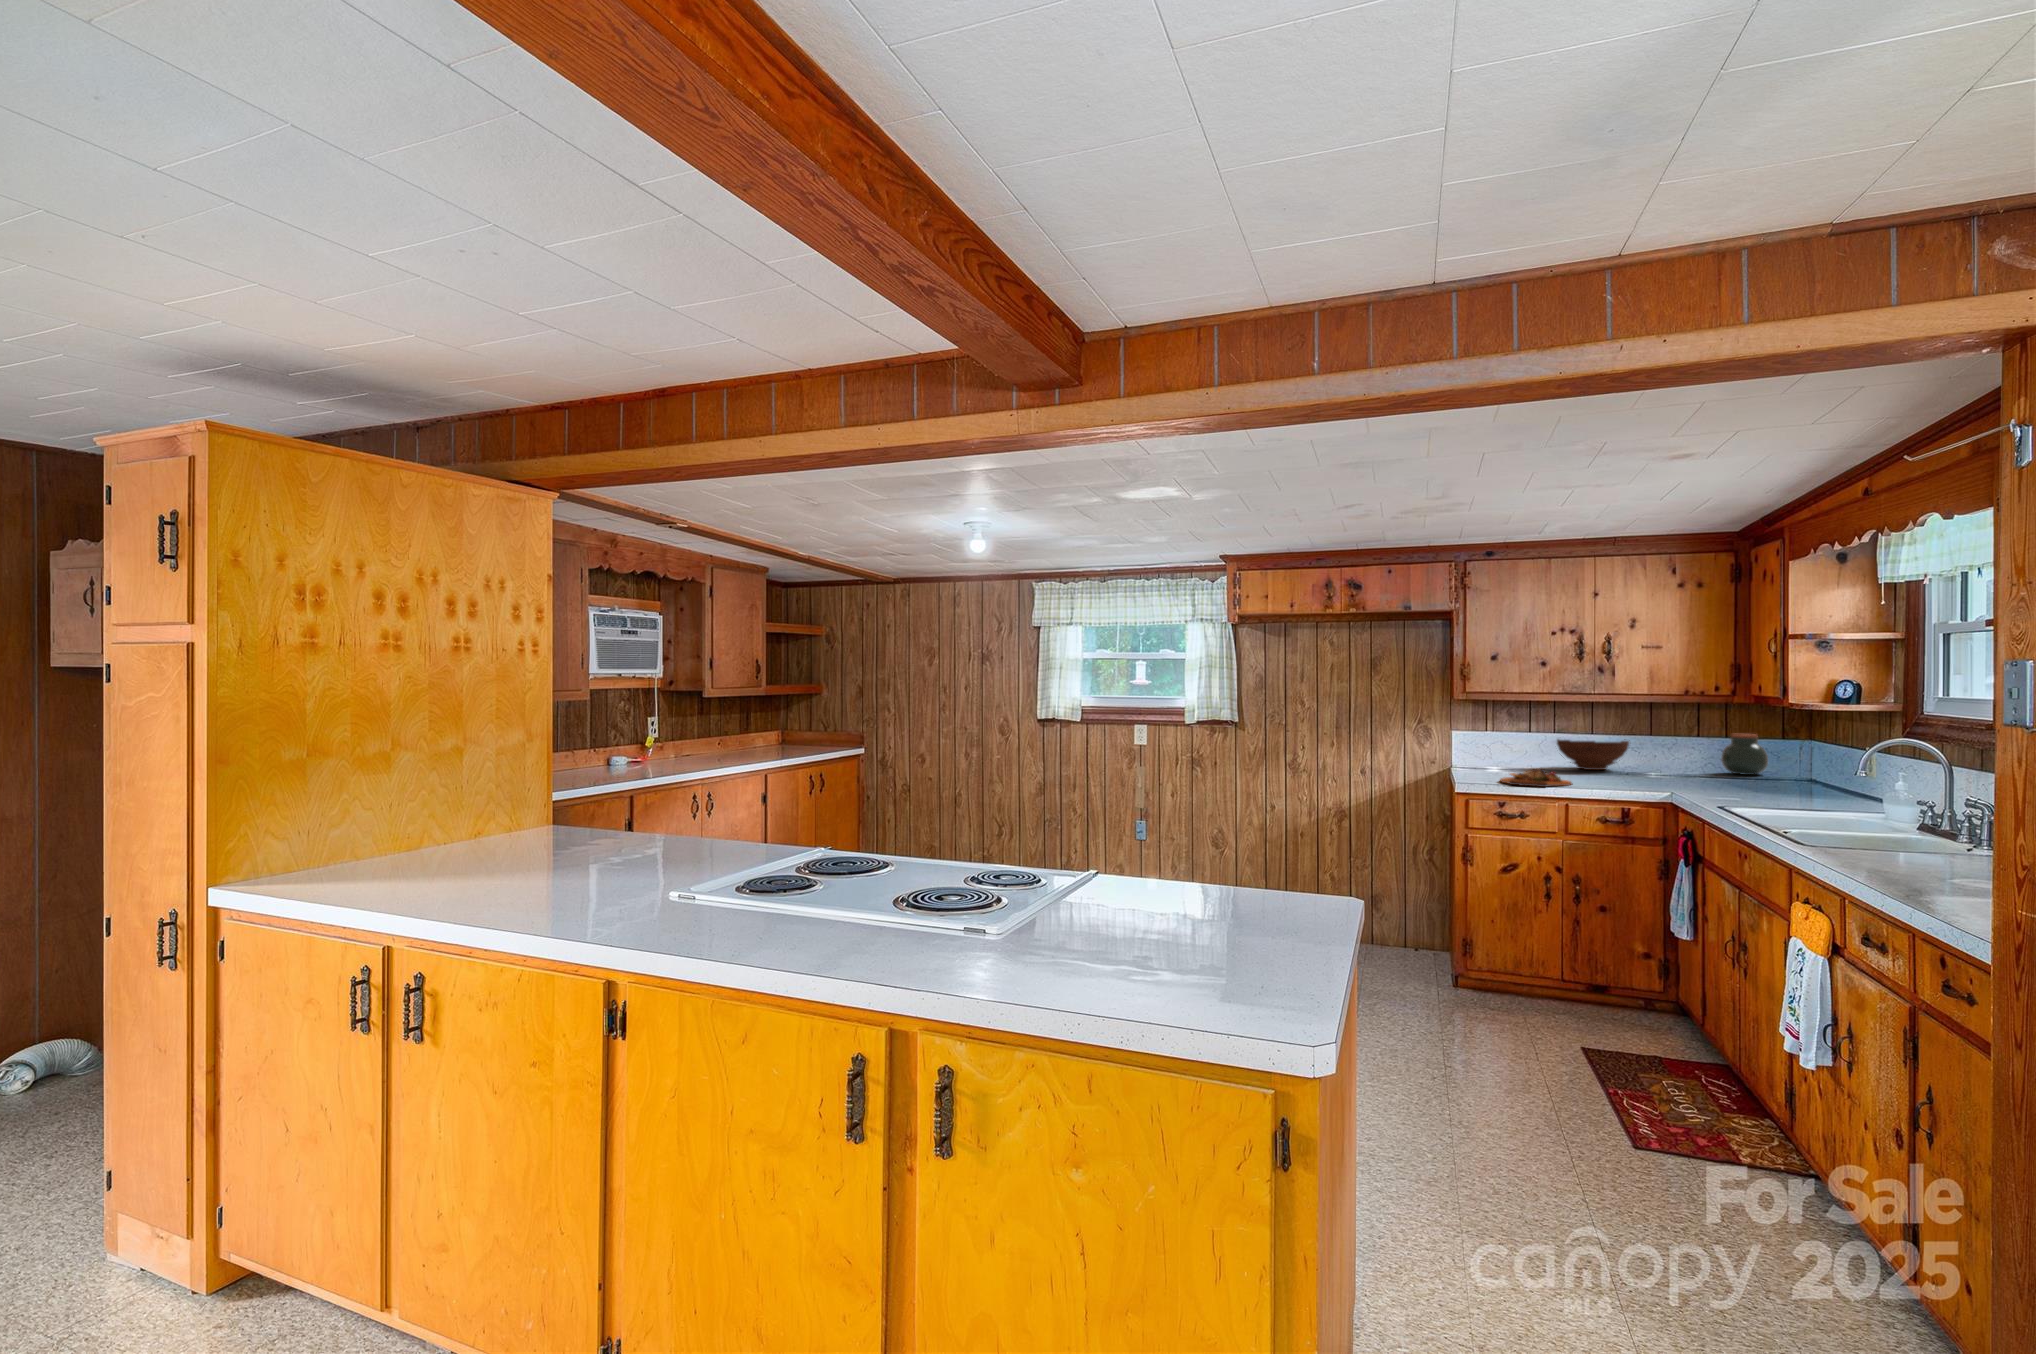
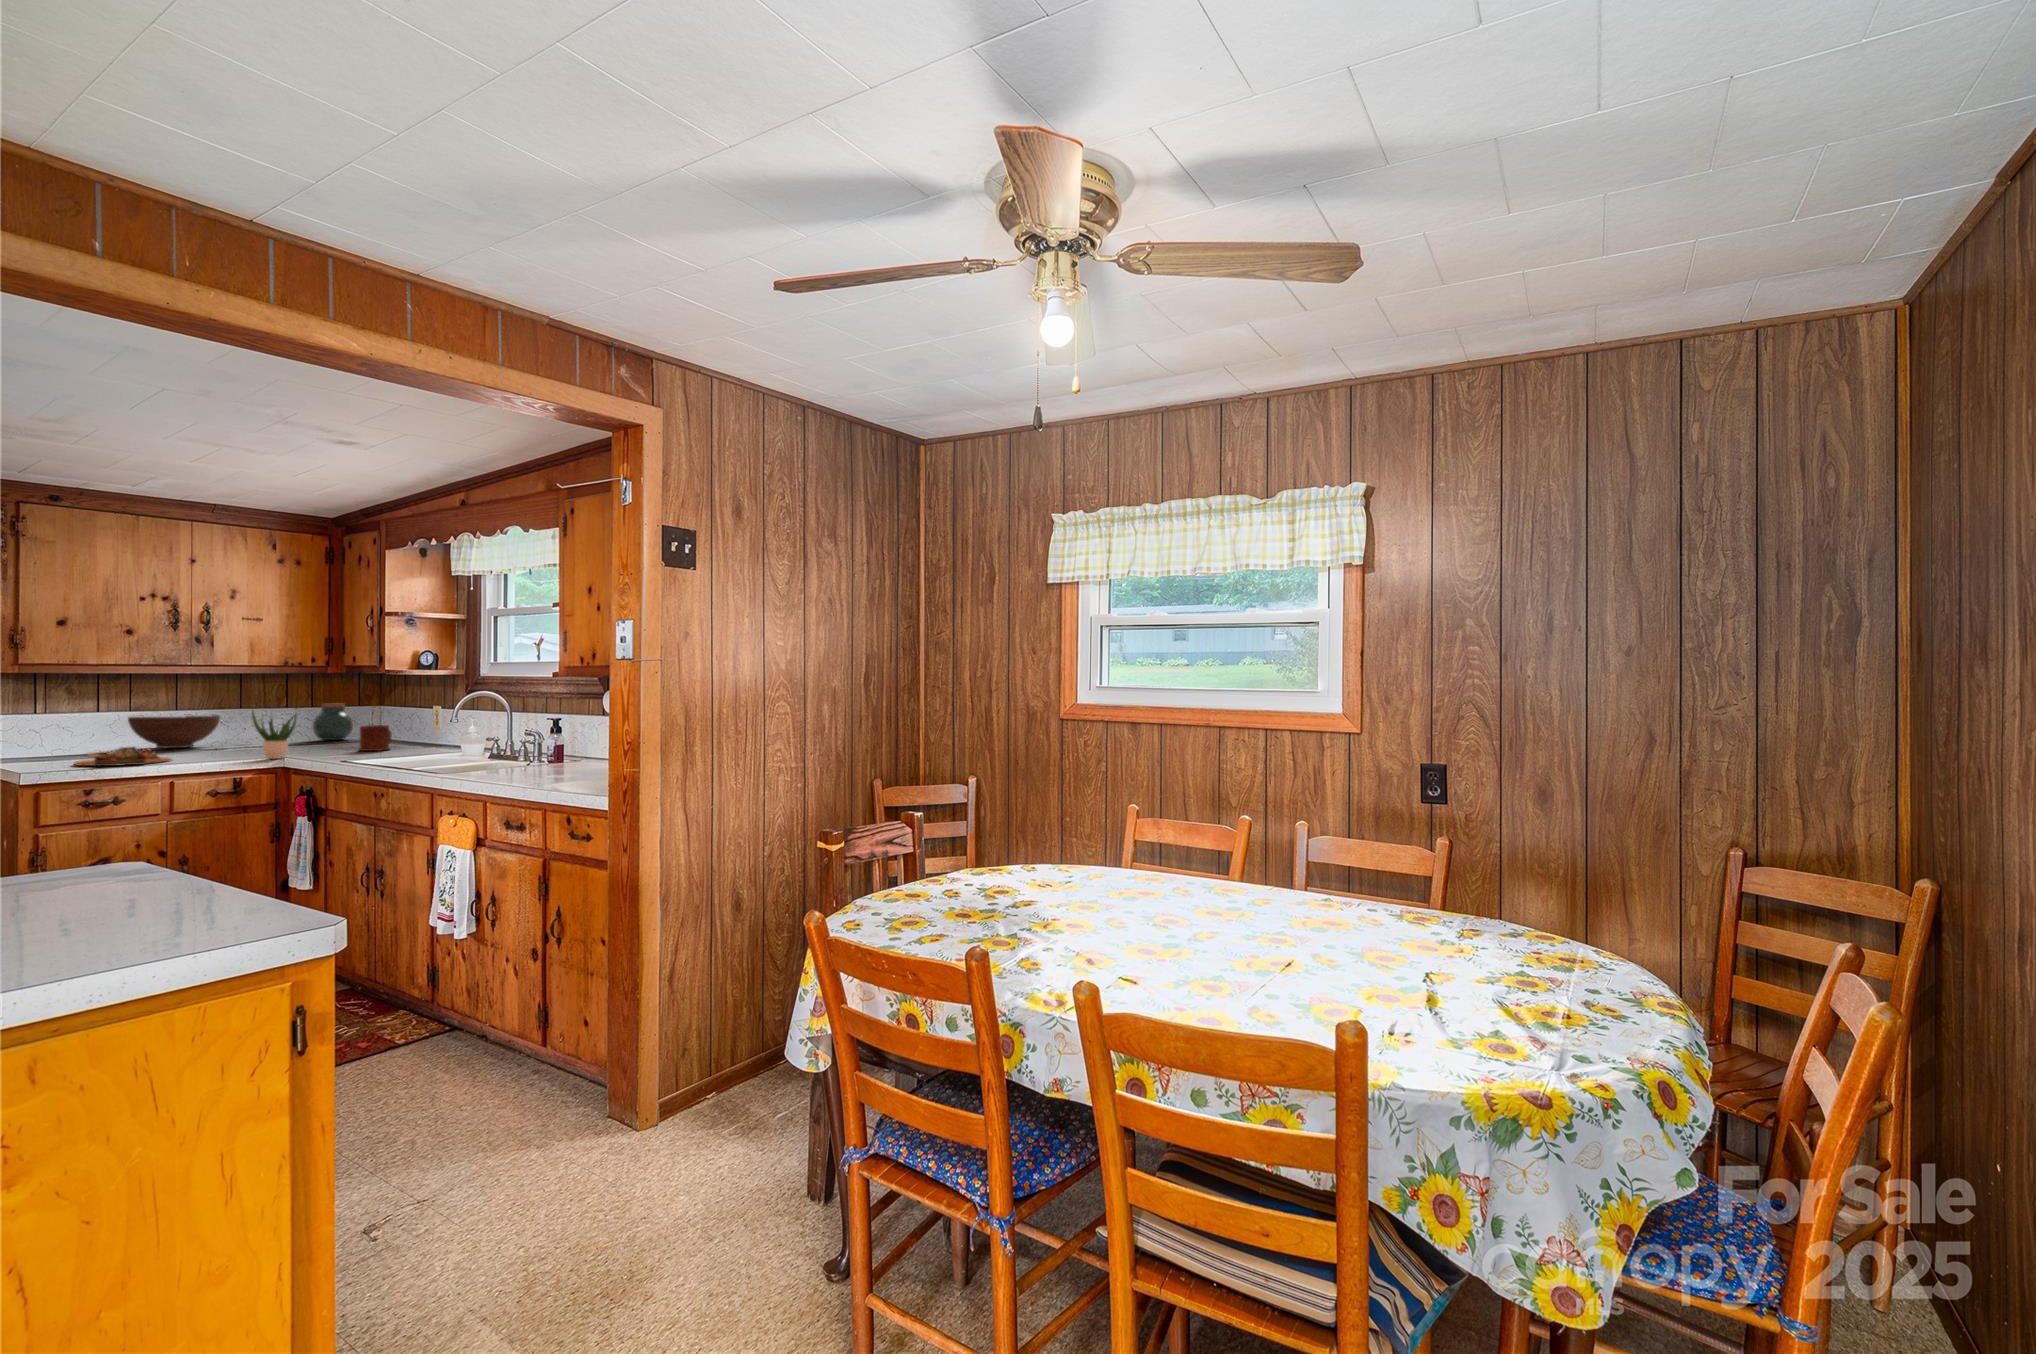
potted plant: none [1636,736,1682,794] -> present [252,710,297,759]
mug: none [1753,765,1796,796] -> present [359,725,391,751]

